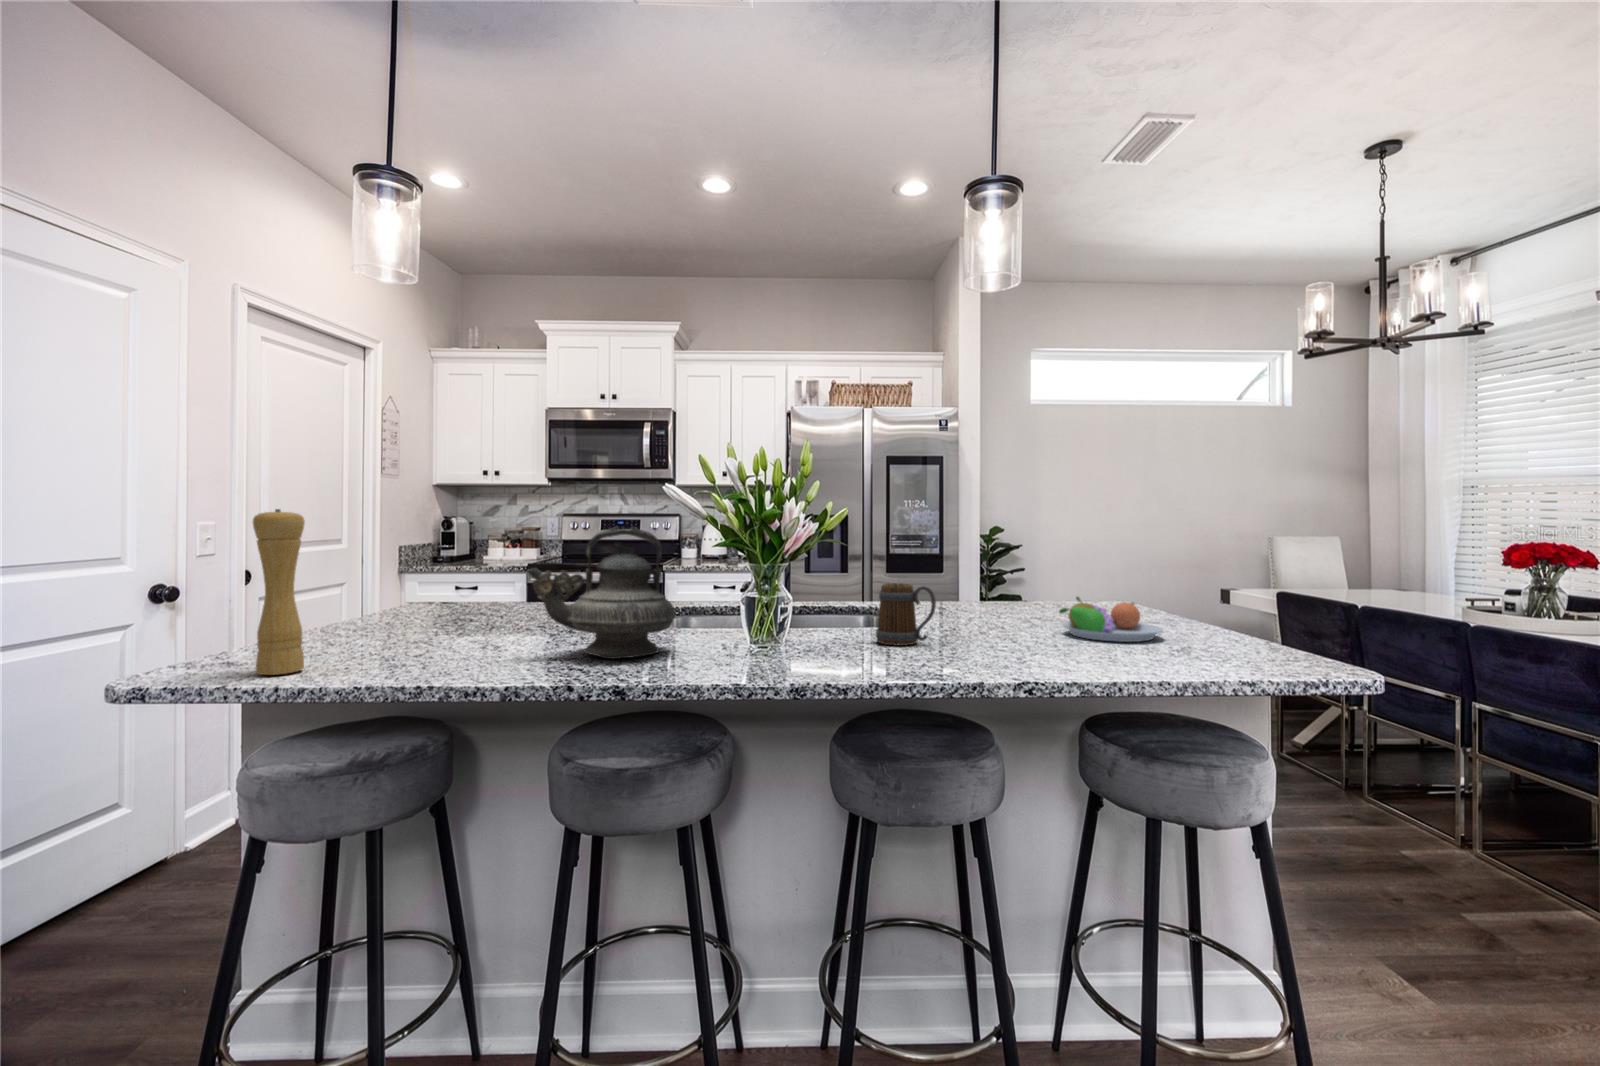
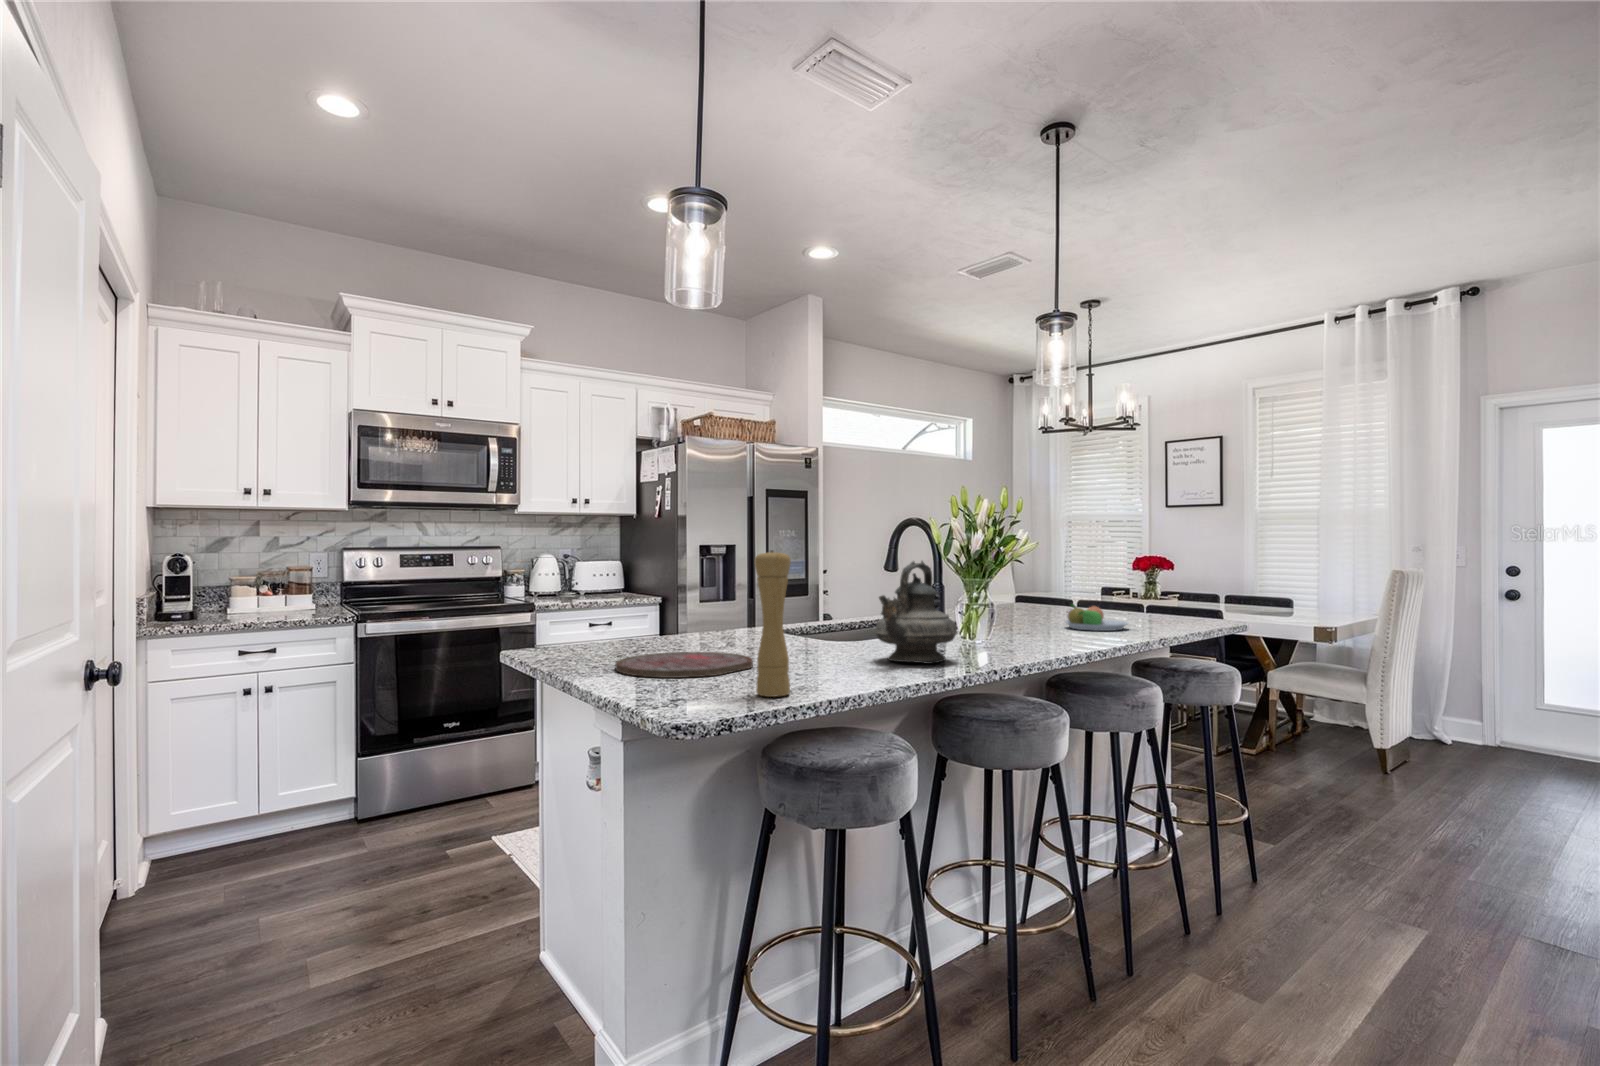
mug: present [876,583,936,646] -> none [1006,599,1048,642]
cutting board: none [349,617,507,644] -> present [616,652,753,678]

